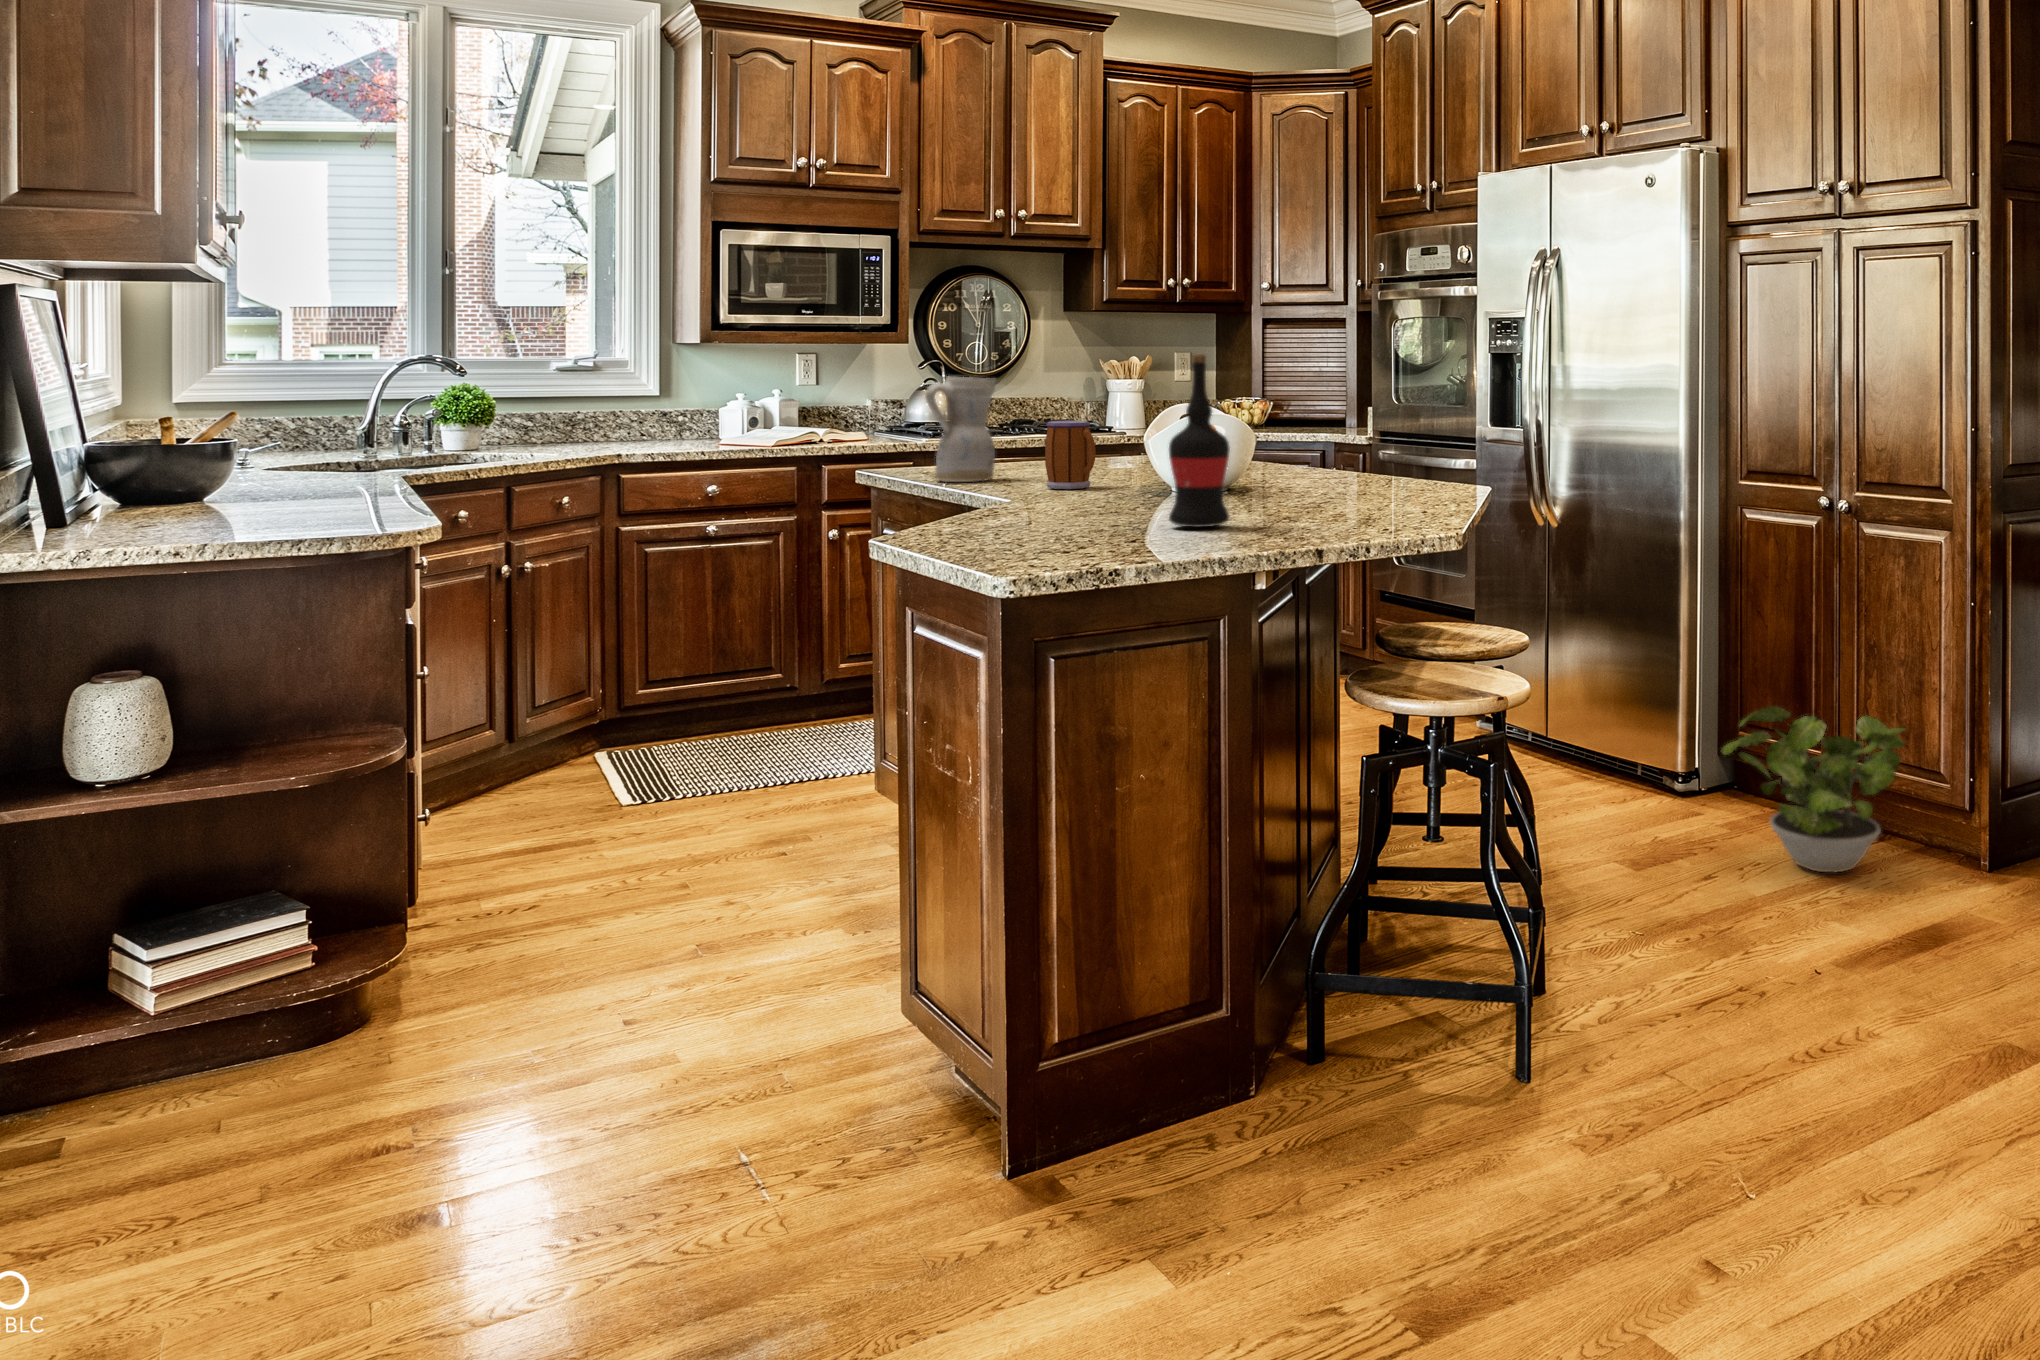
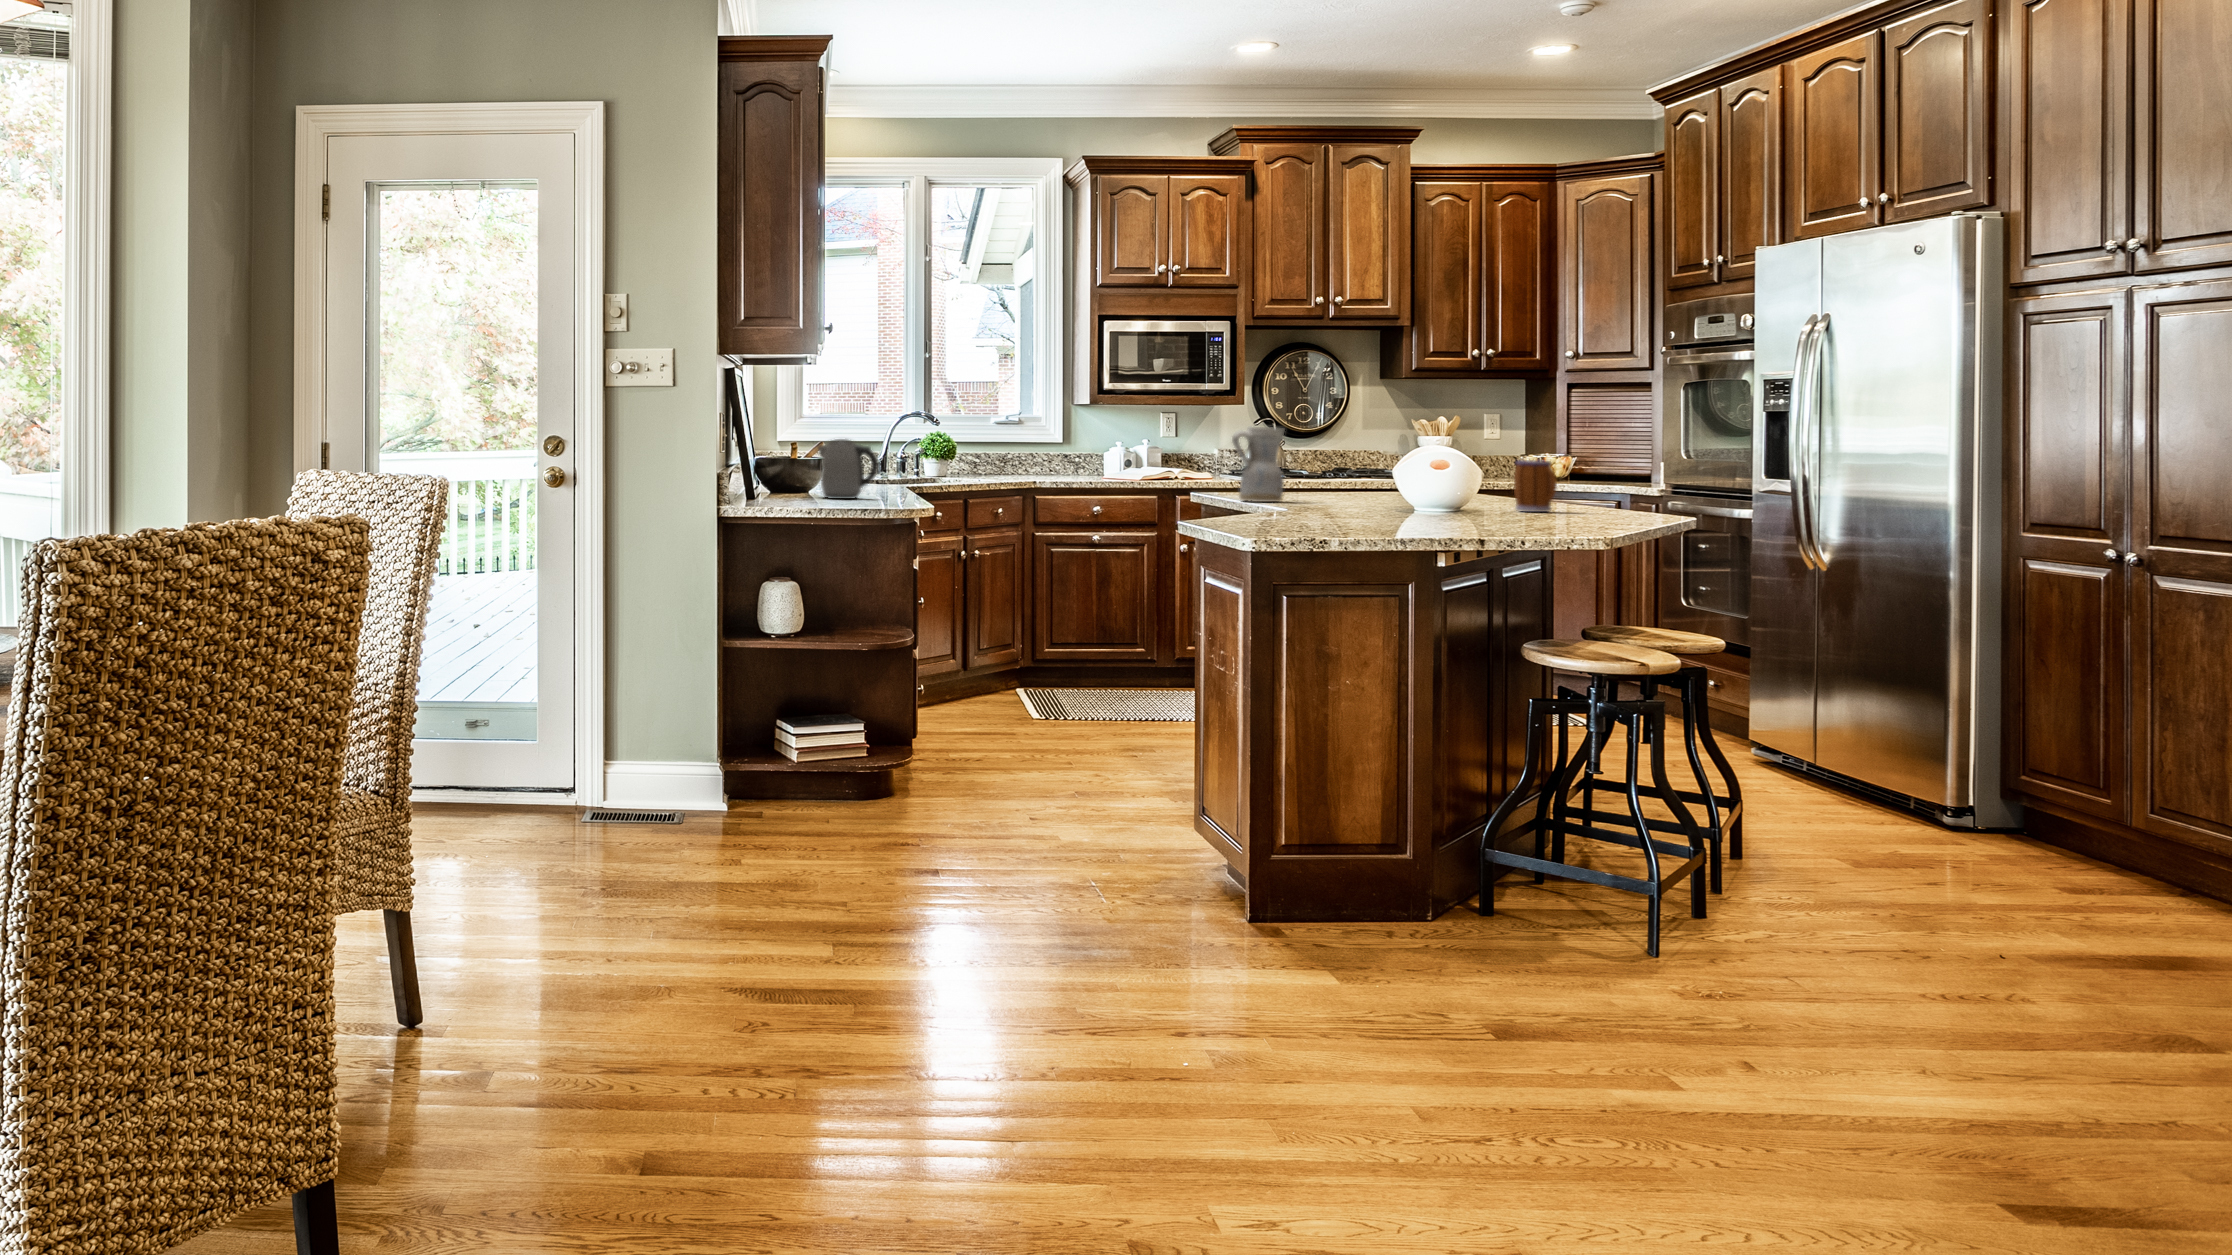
wine bottle: present [1169,354,1230,527] -> none [1376,406,1423,525]
kettle: none [204,407,334,511] -> present [818,439,879,499]
mug: present [1045,421,1096,489] -> present [1514,460,1557,512]
potted plant: present [1720,706,1905,872] -> none [1953,737,2193,905]

